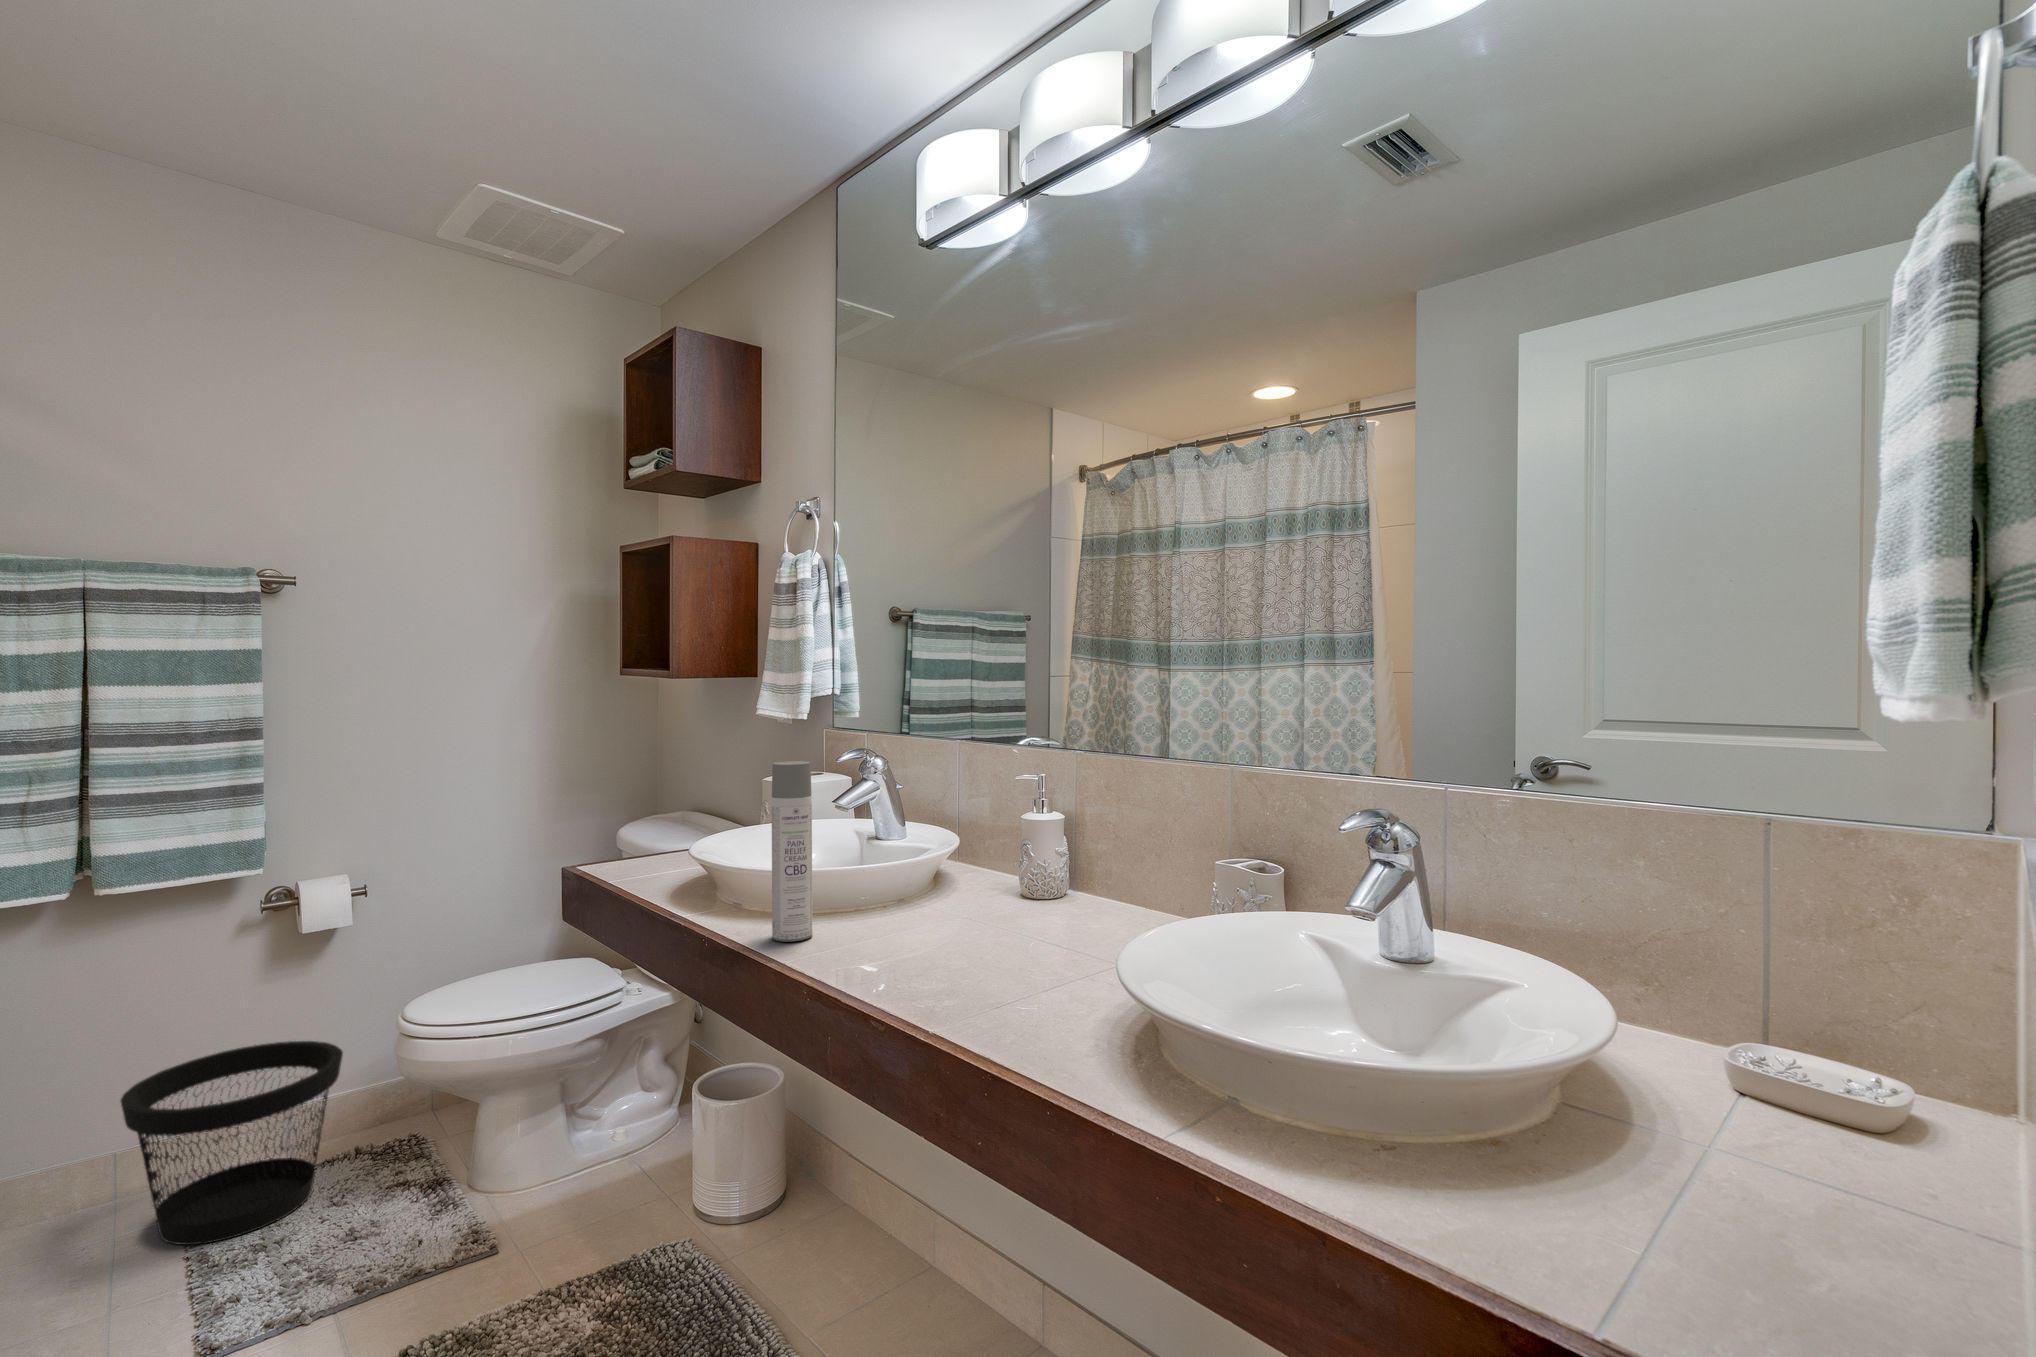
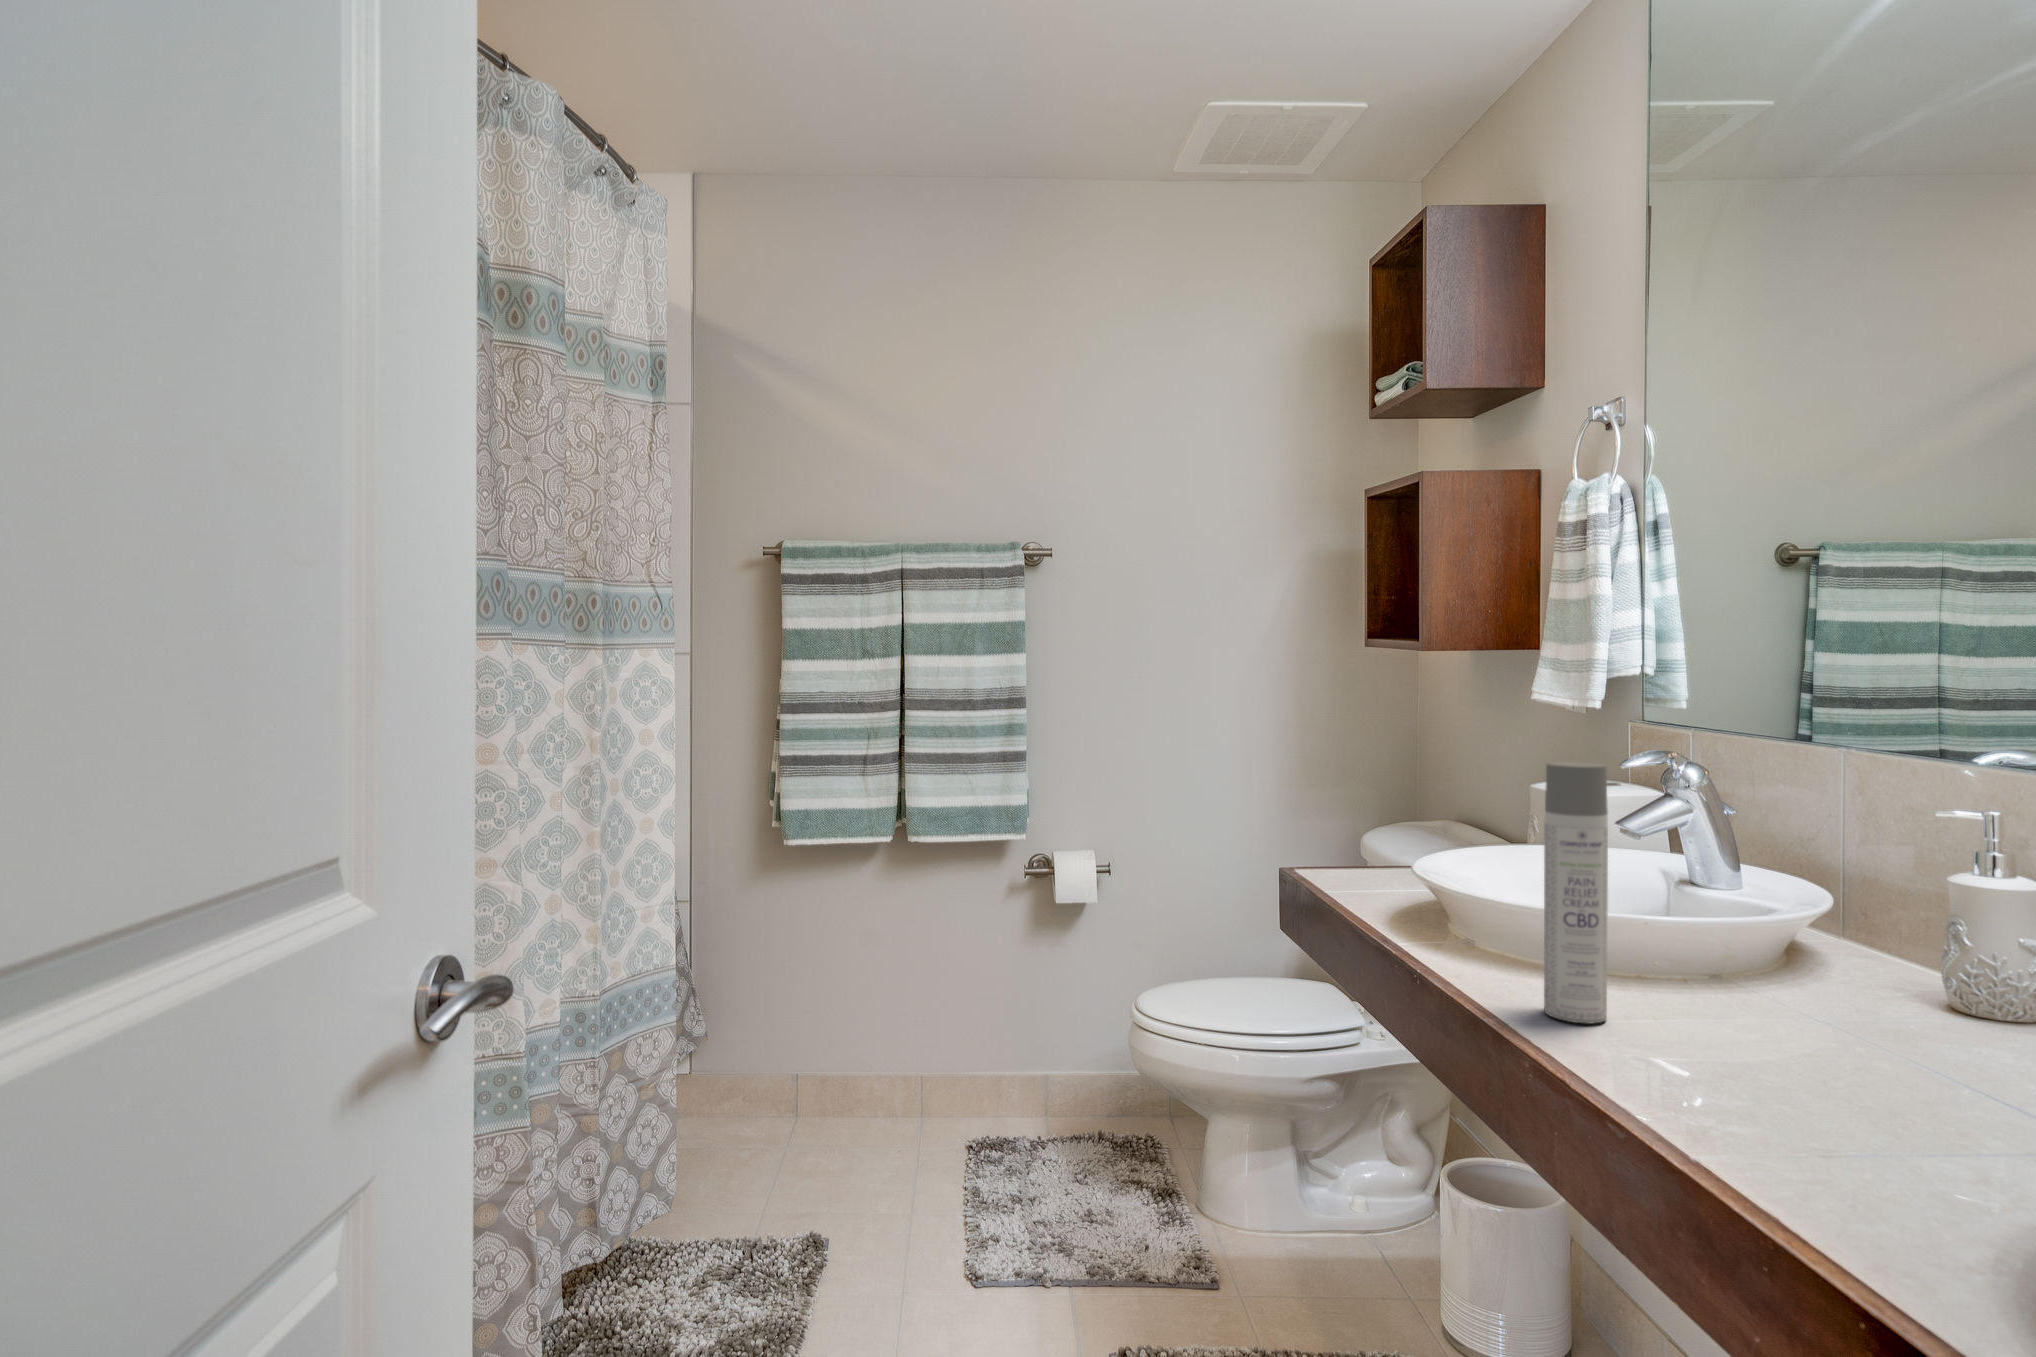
wastebasket: present [121,1041,343,1245] -> none [924,1002,1085,1181]

